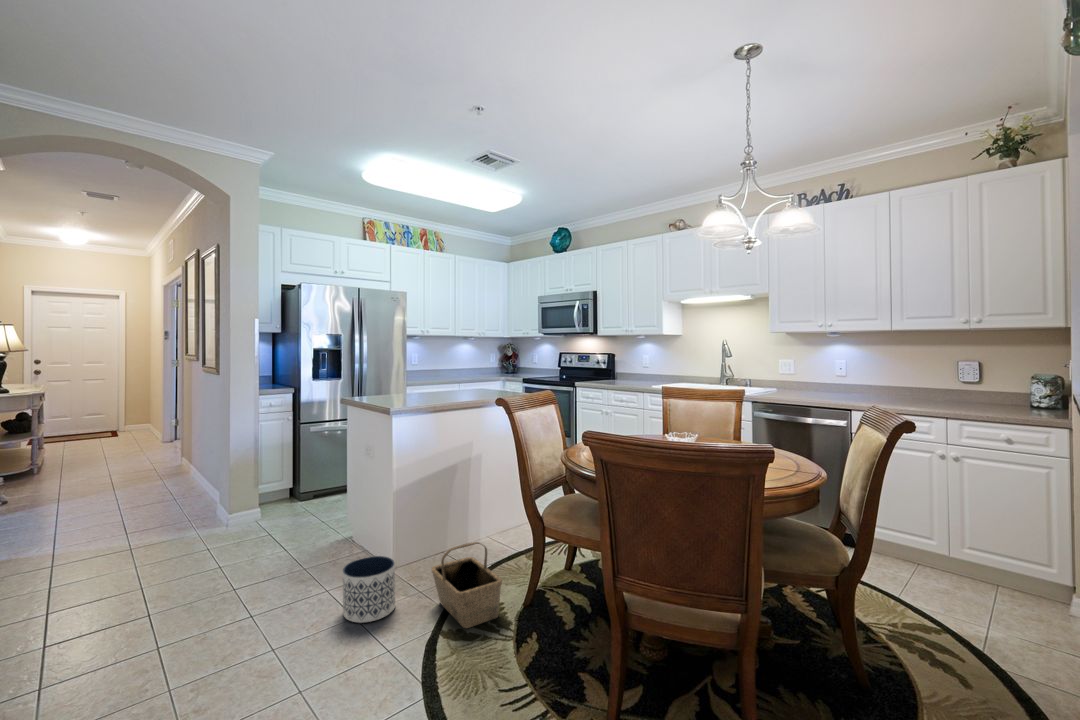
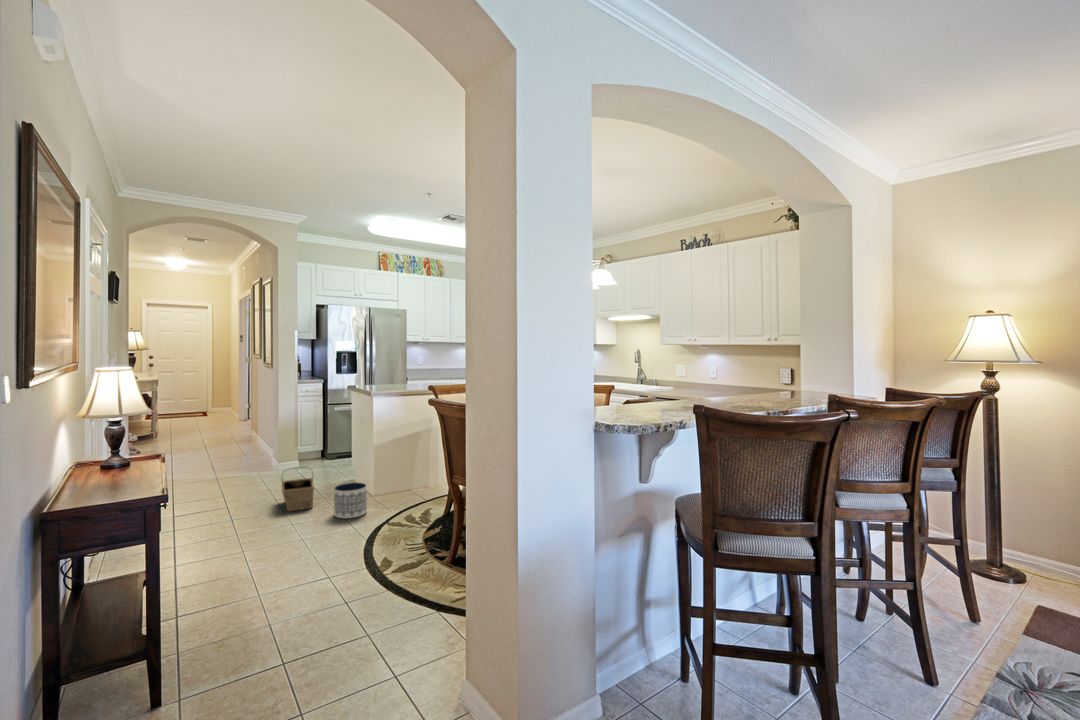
basket: present [432,542,502,628] -> present [282,467,314,511]

